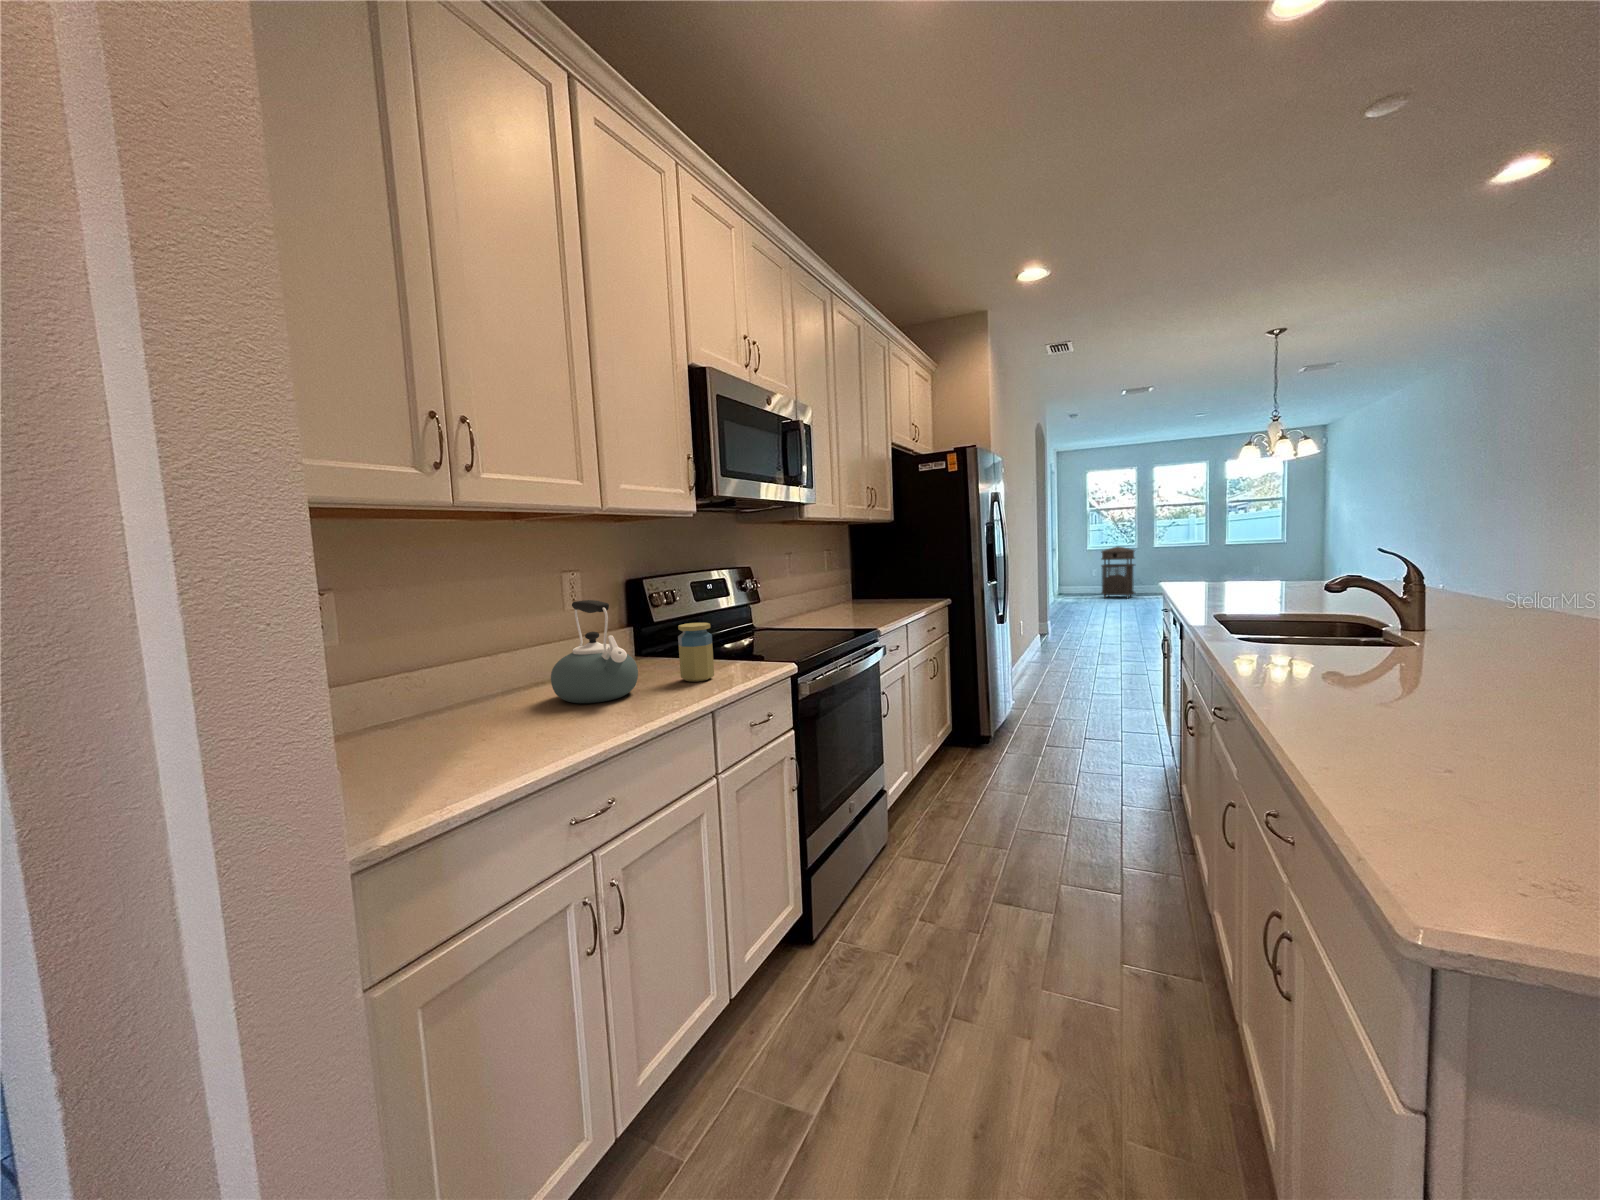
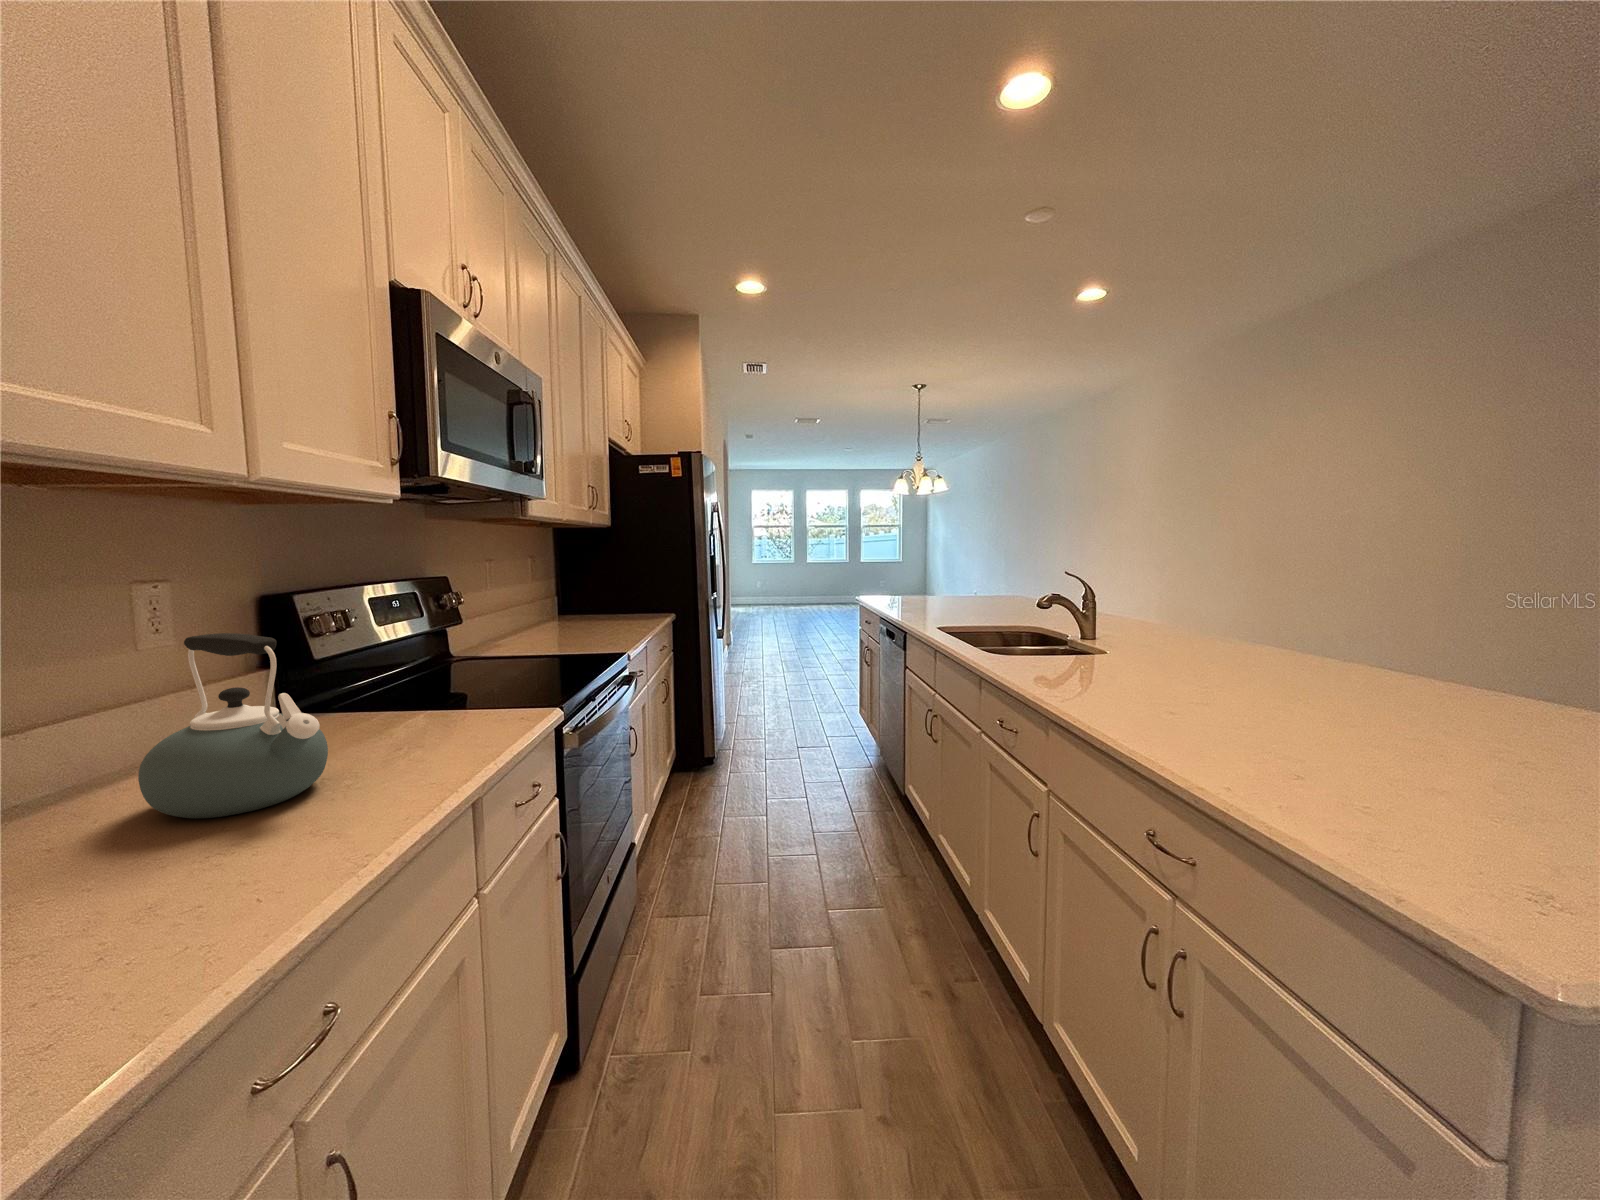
trash can: present [1101,546,1135,598] -> none [764,562,793,610]
jar: present [678,623,714,682] -> none [390,660,451,751]

